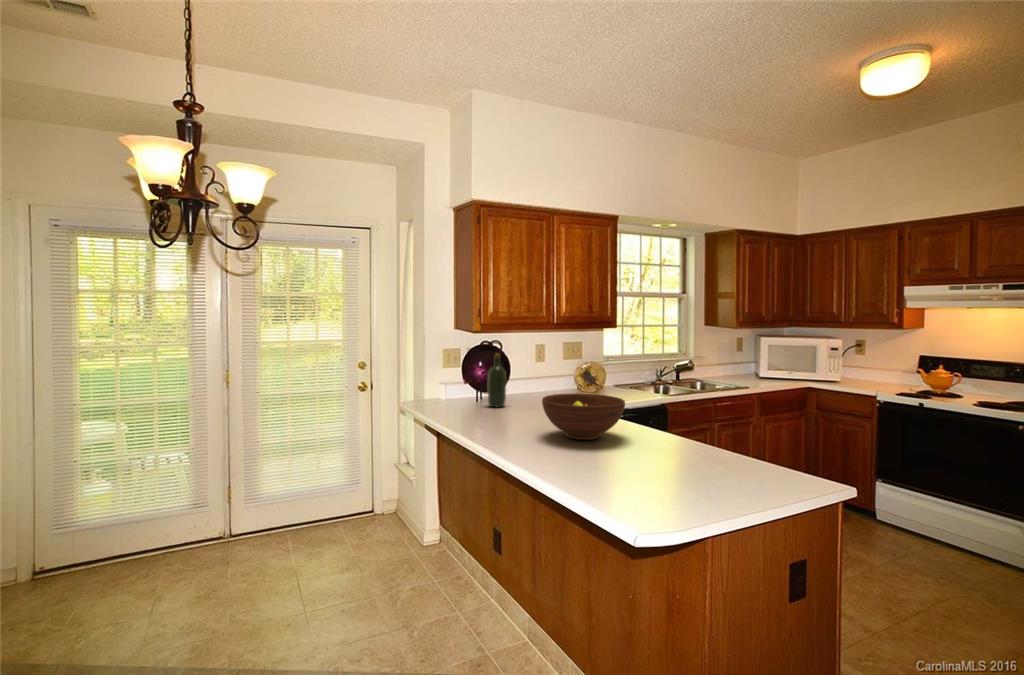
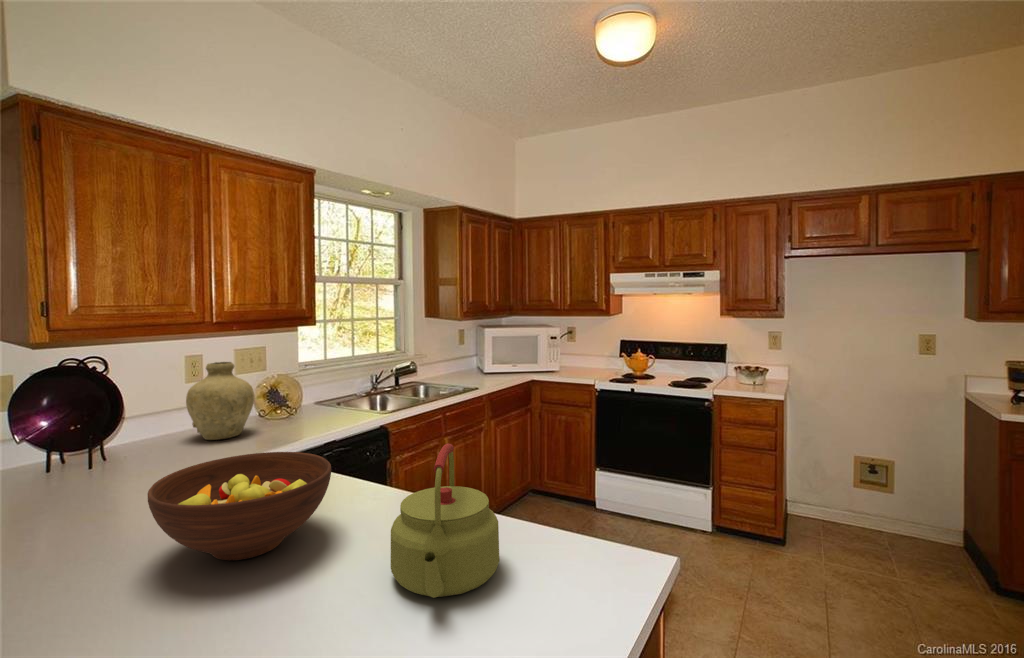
vase: none [540,349,577,397] -> present [186,362,254,440]
wine bottle: present [488,353,506,407] -> none [56,384,103,488]
kettle: none [654,391,716,466] -> present [391,443,499,598]

